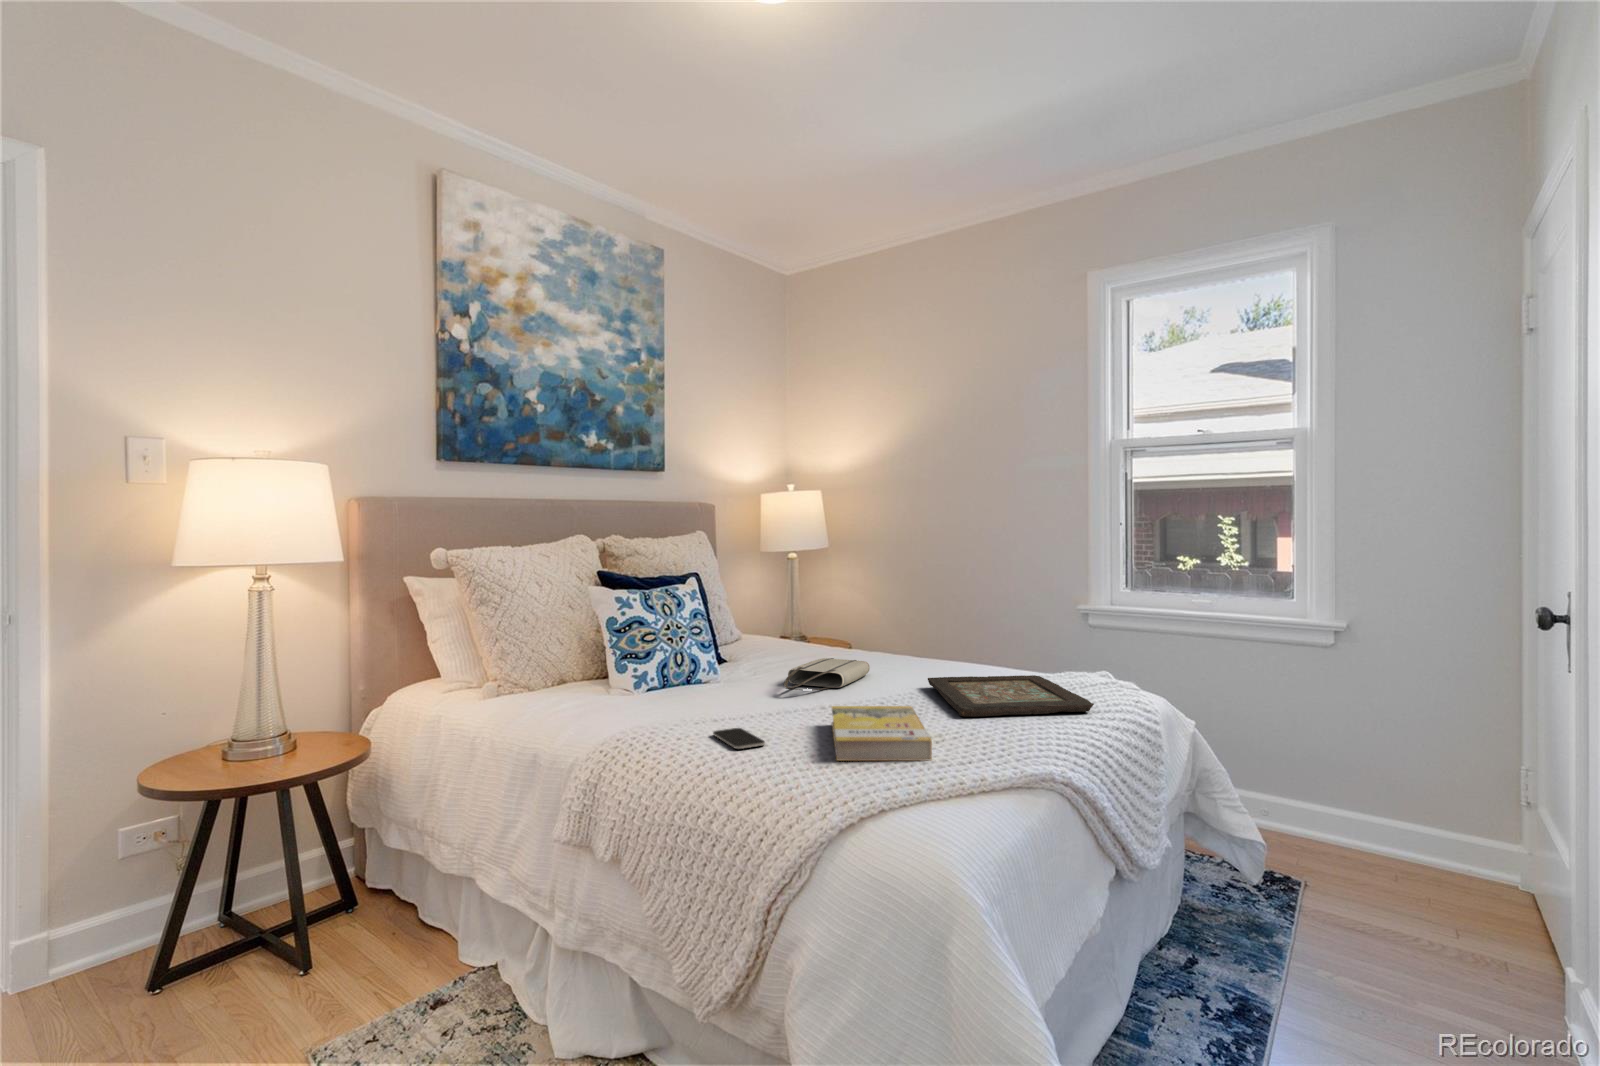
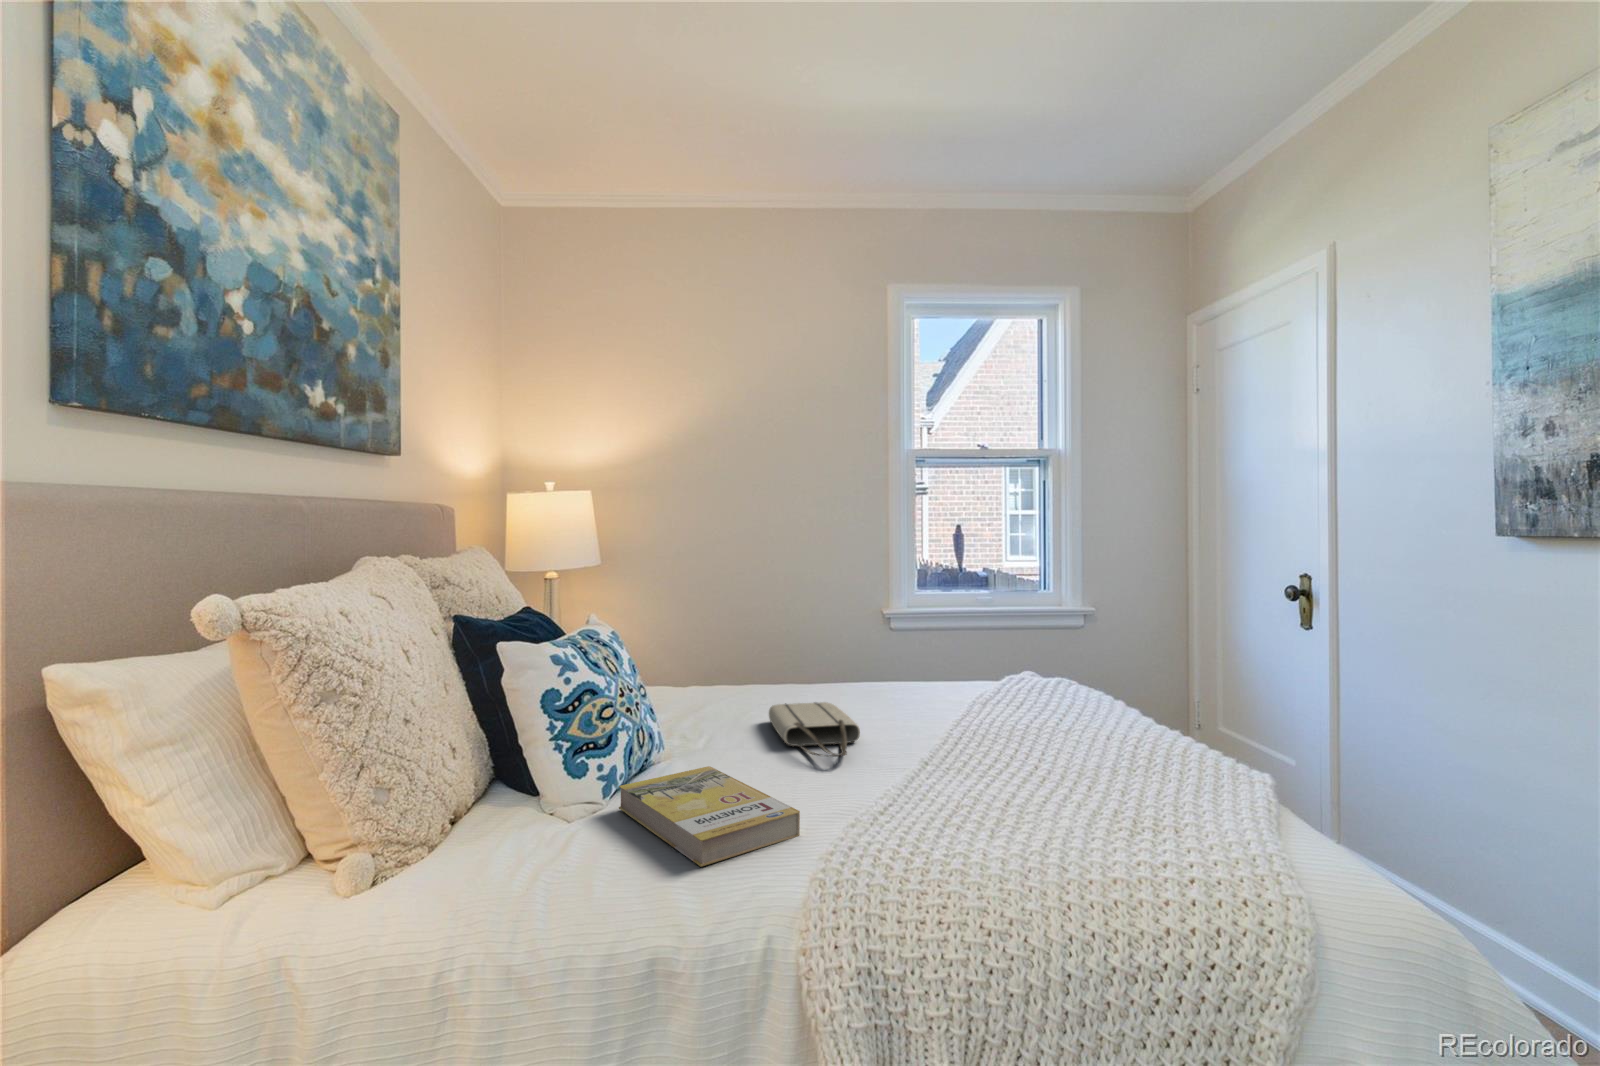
decorative tray: present [928,675,1094,717] -> none [932,695,1132,755]
book: present [832,706,932,761] -> present [619,766,800,867]
smartphone: present [713,728,765,749] -> none [919,830,1018,865]

